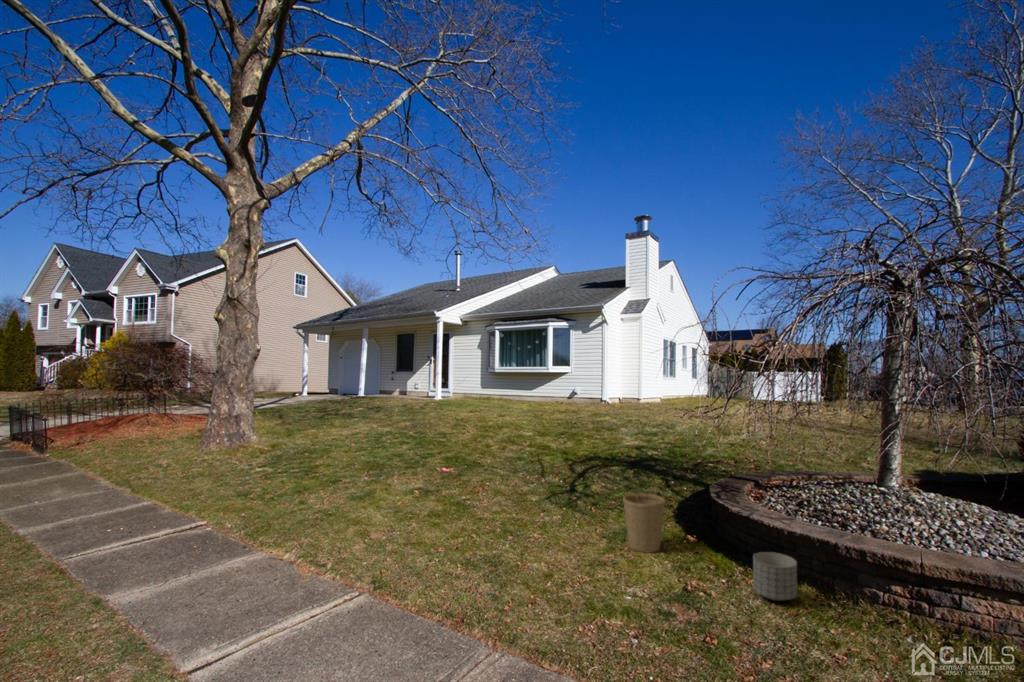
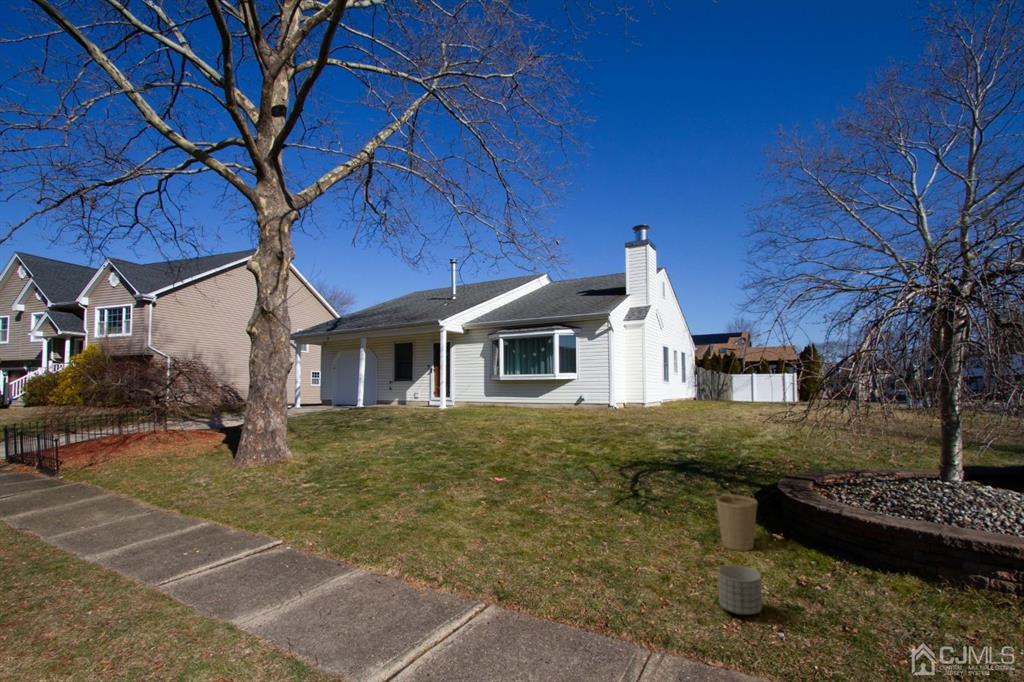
planter: present [753,552,797,601] -> present [718,565,762,615]

